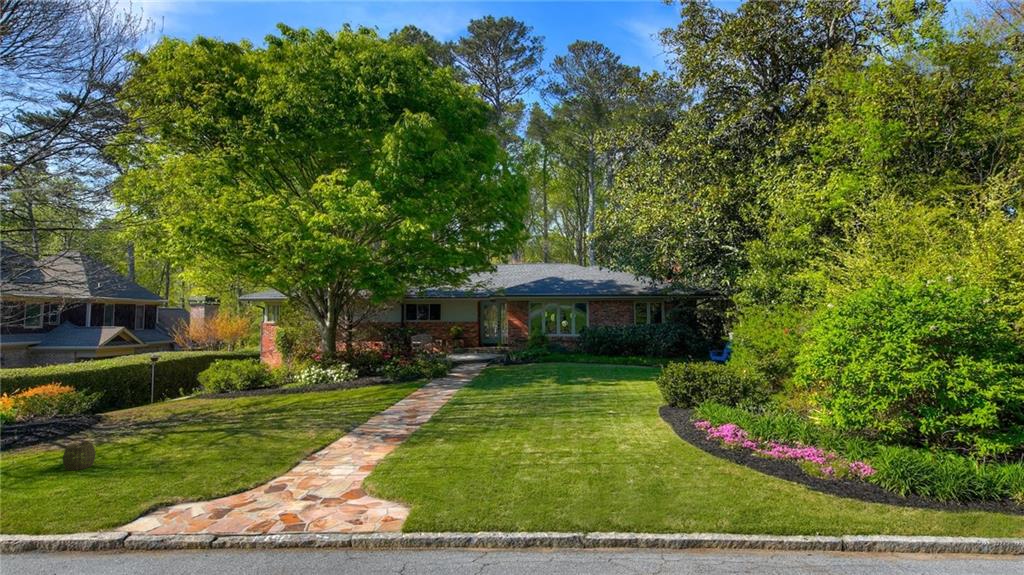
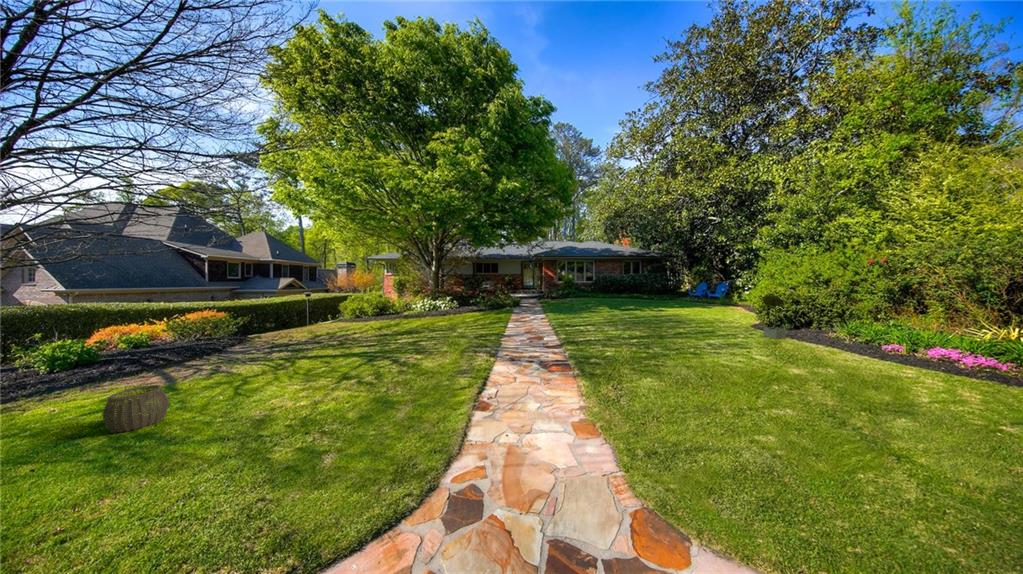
potted tree: none [652,367,672,415] -> present [762,295,786,339]

